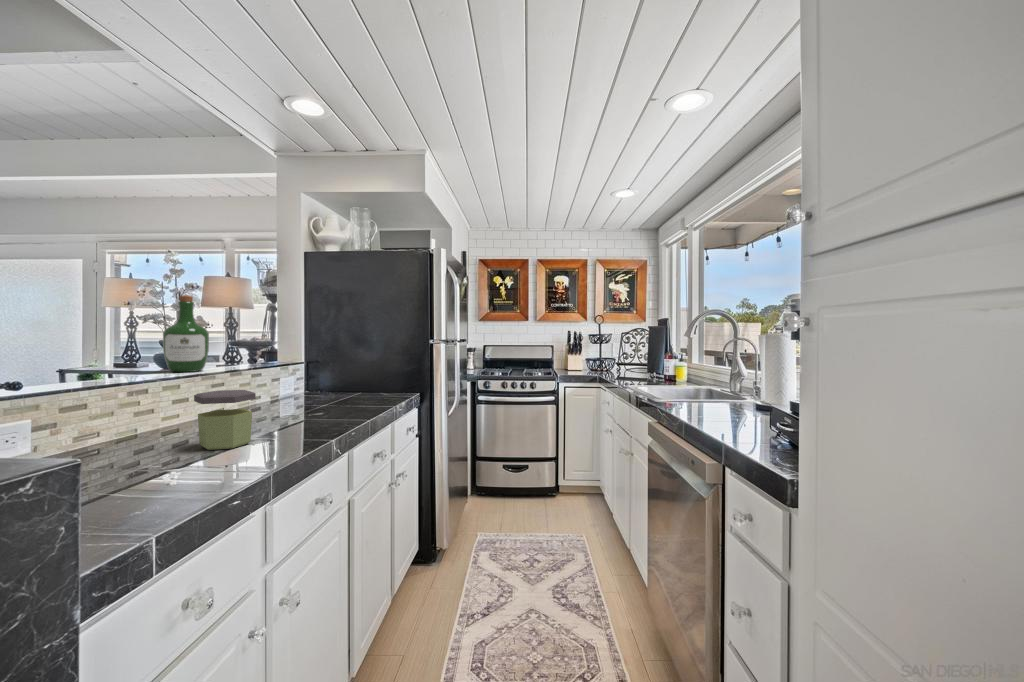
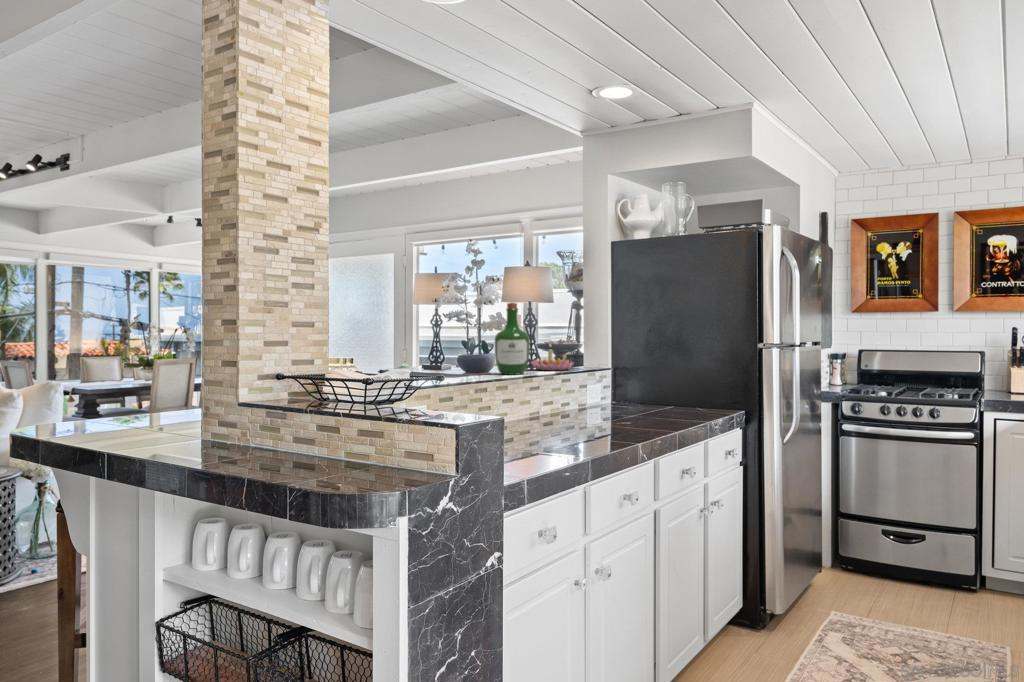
candle holder: none [215,337,265,366] -> present [531,342,574,371]
jar: present [194,390,256,450] -> none [532,391,577,441]

